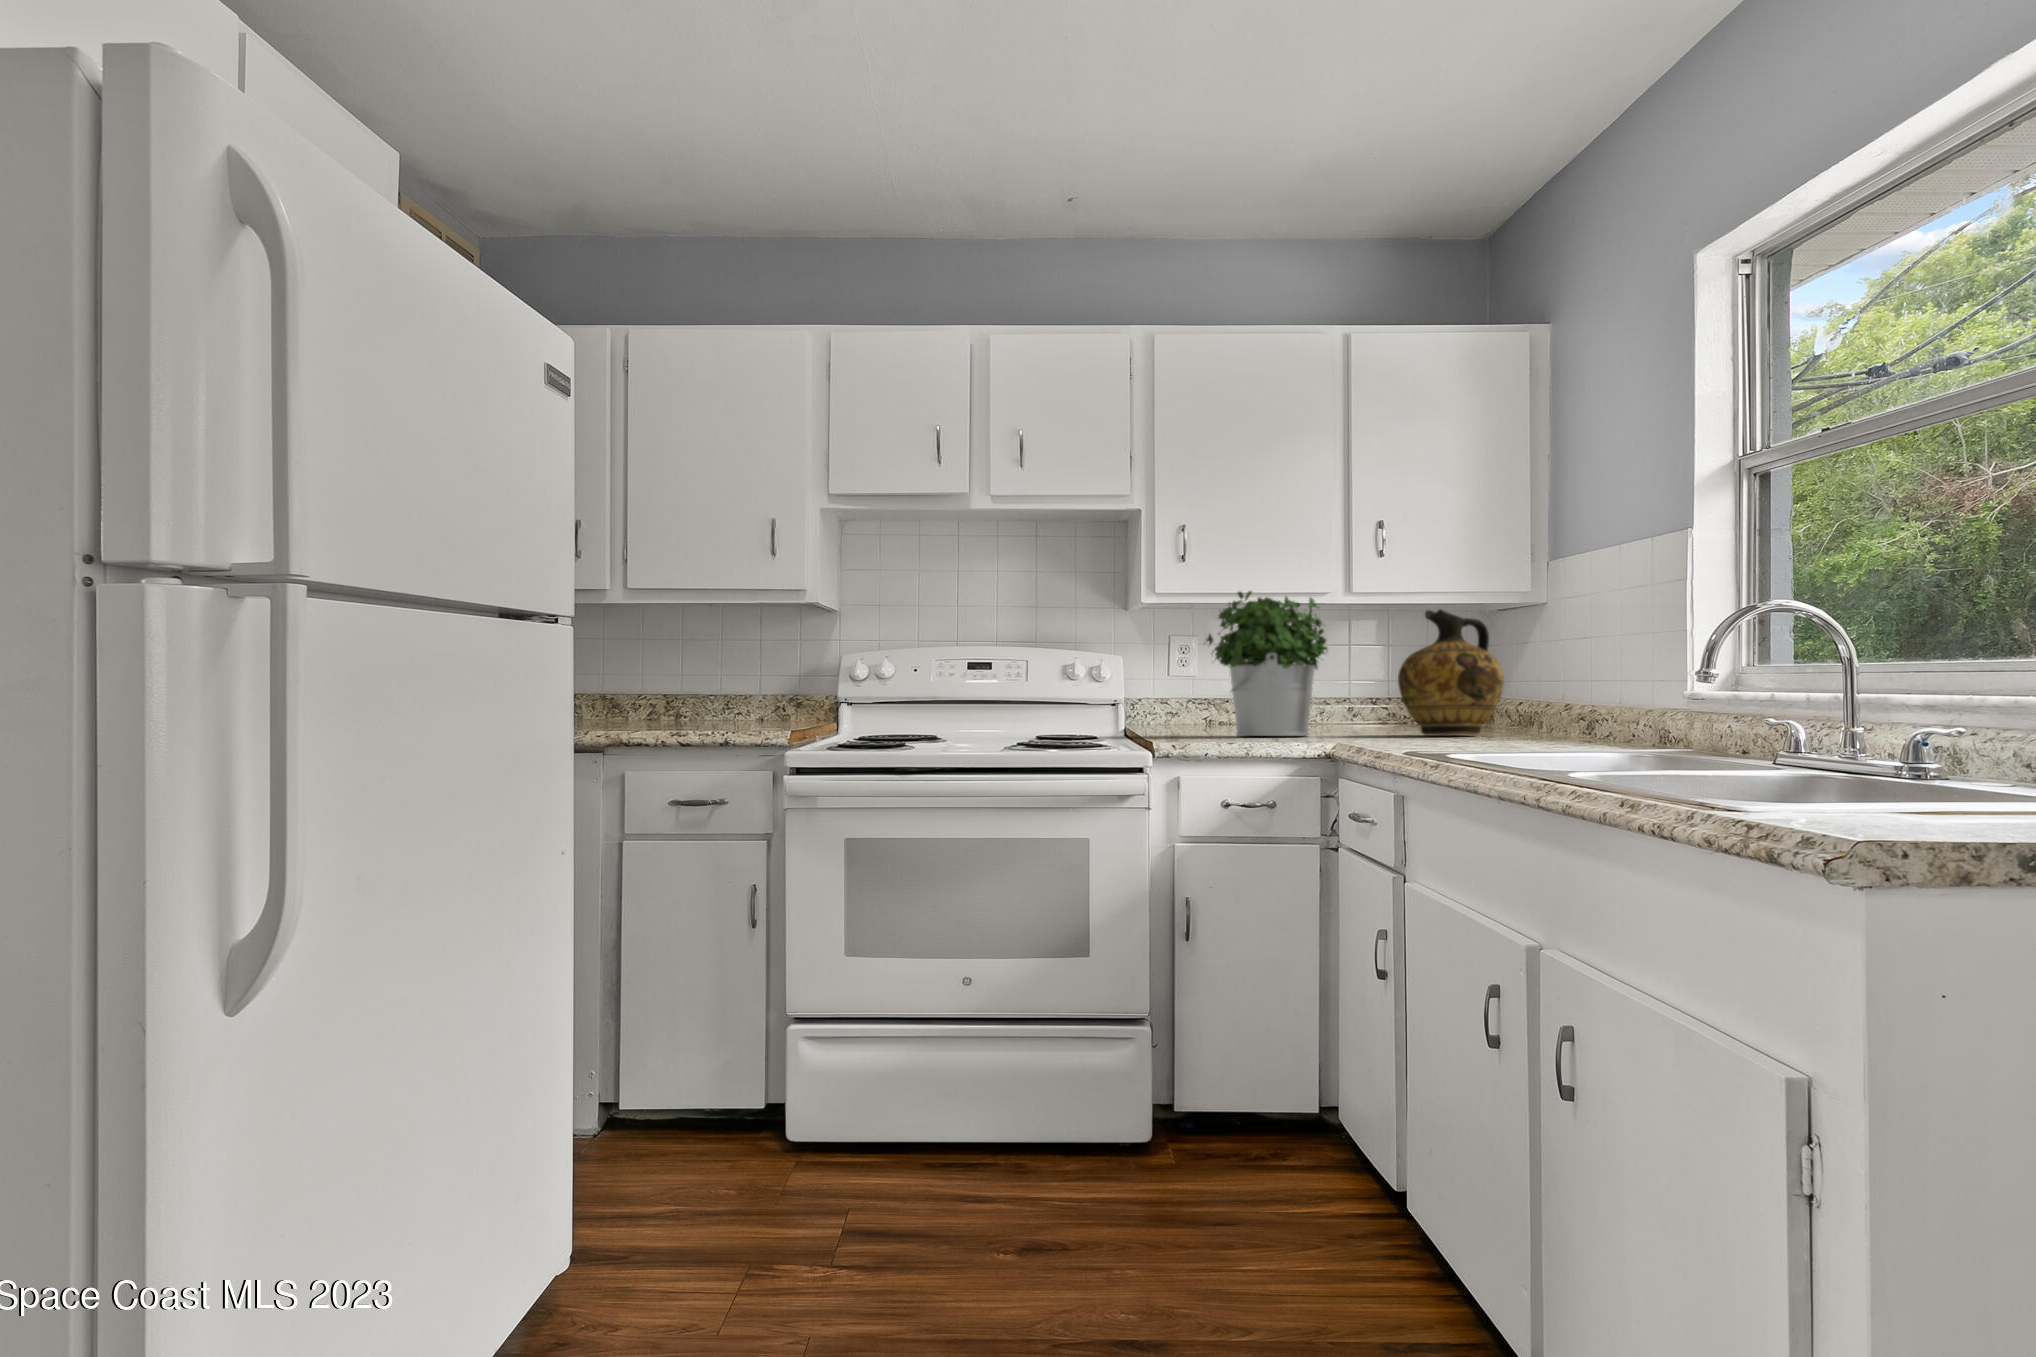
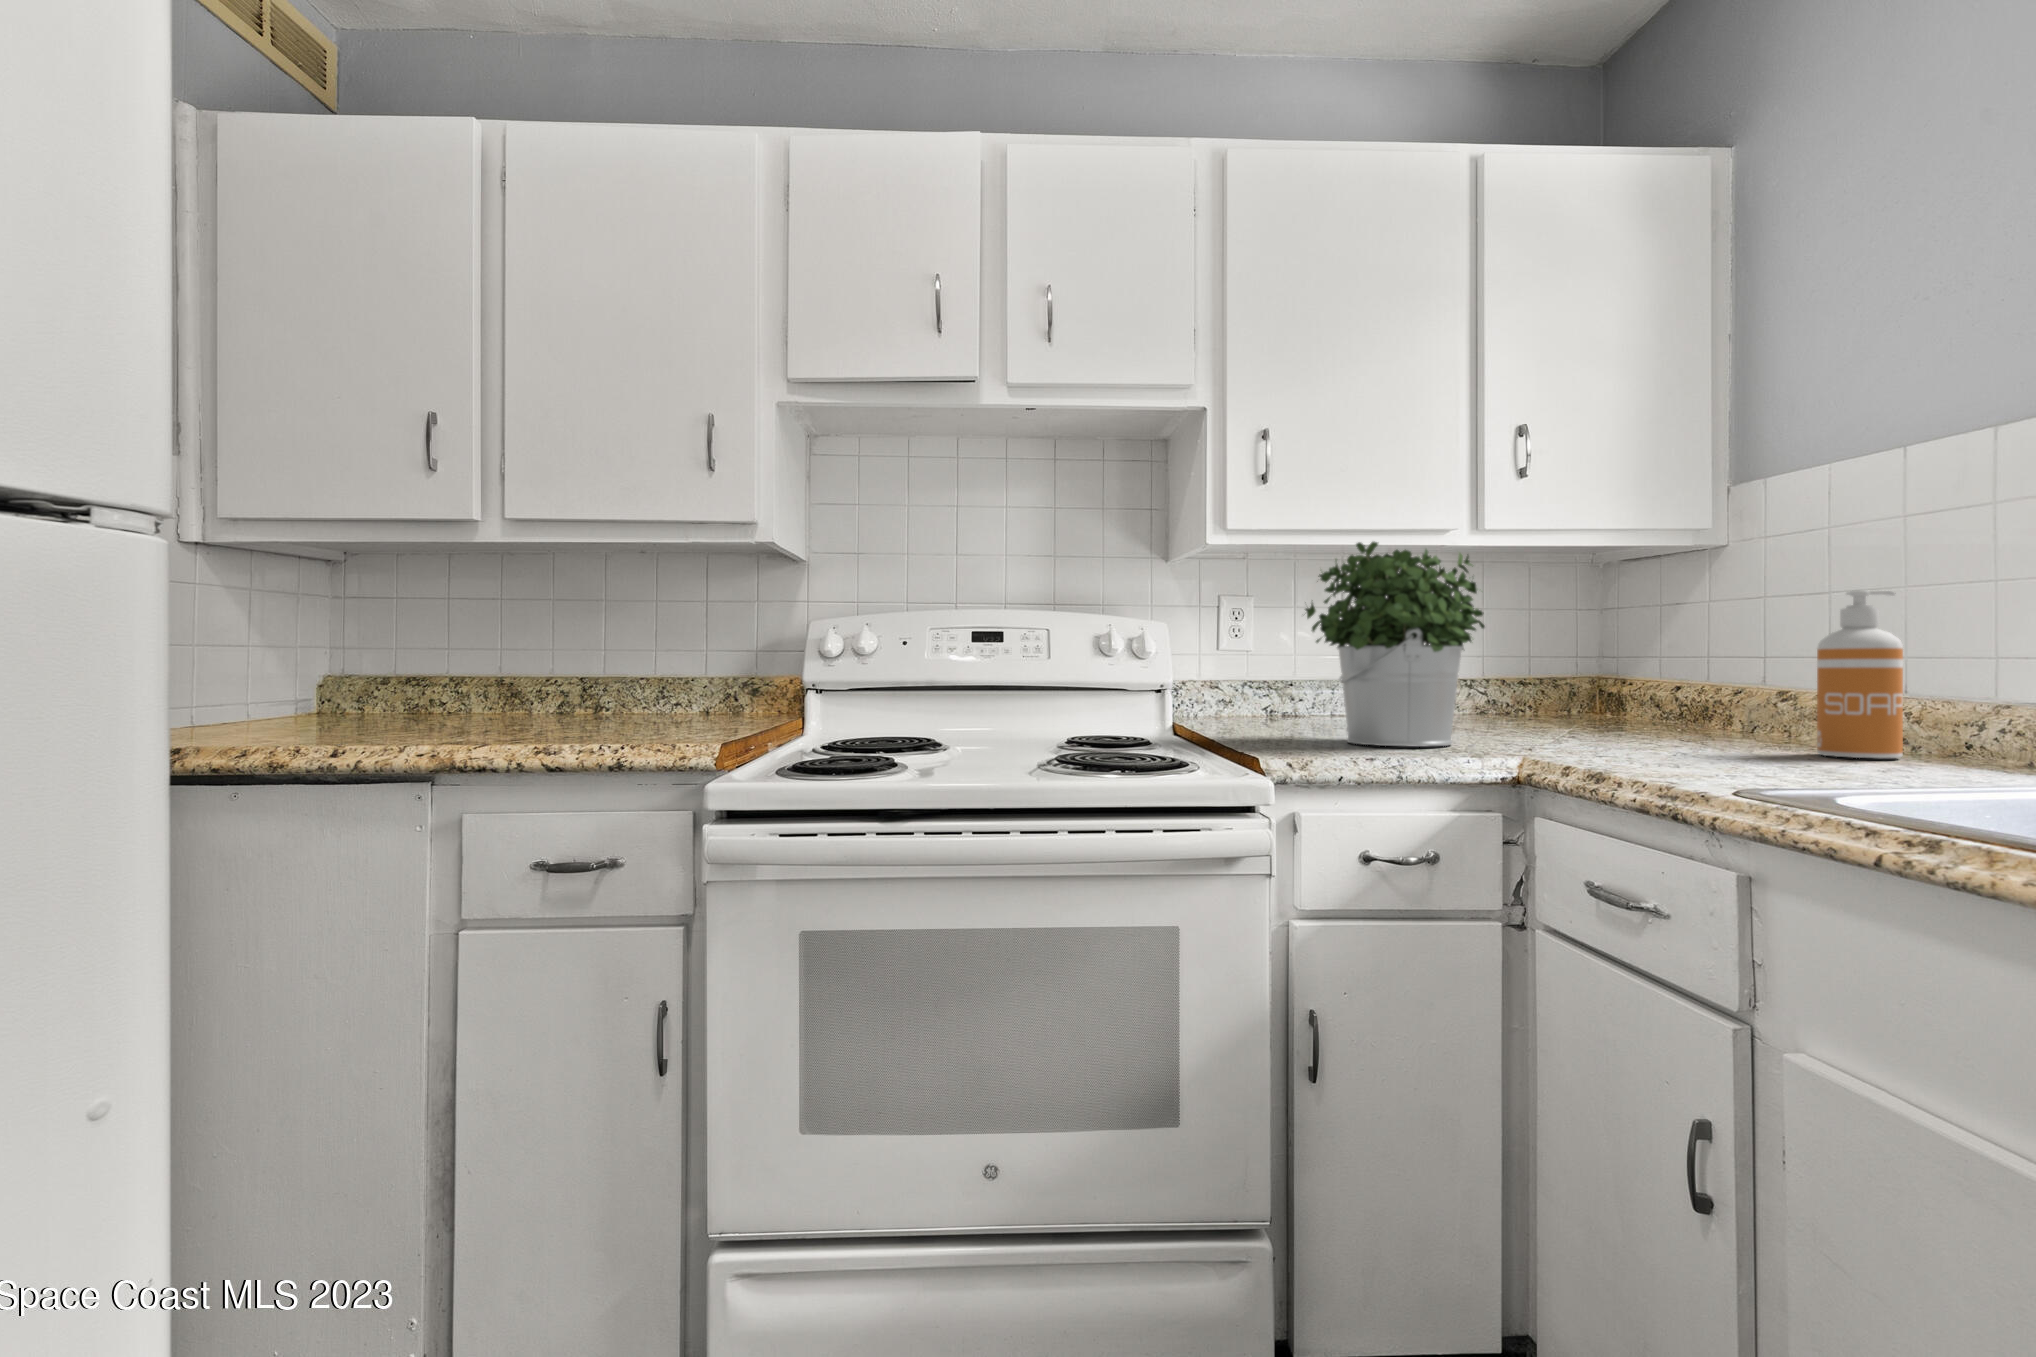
ceramic jug: present [1398,609,1504,735] -> none [1570,567,1734,745]
soap dispenser: none [1535,625,1584,738] -> present [1817,590,1903,758]

